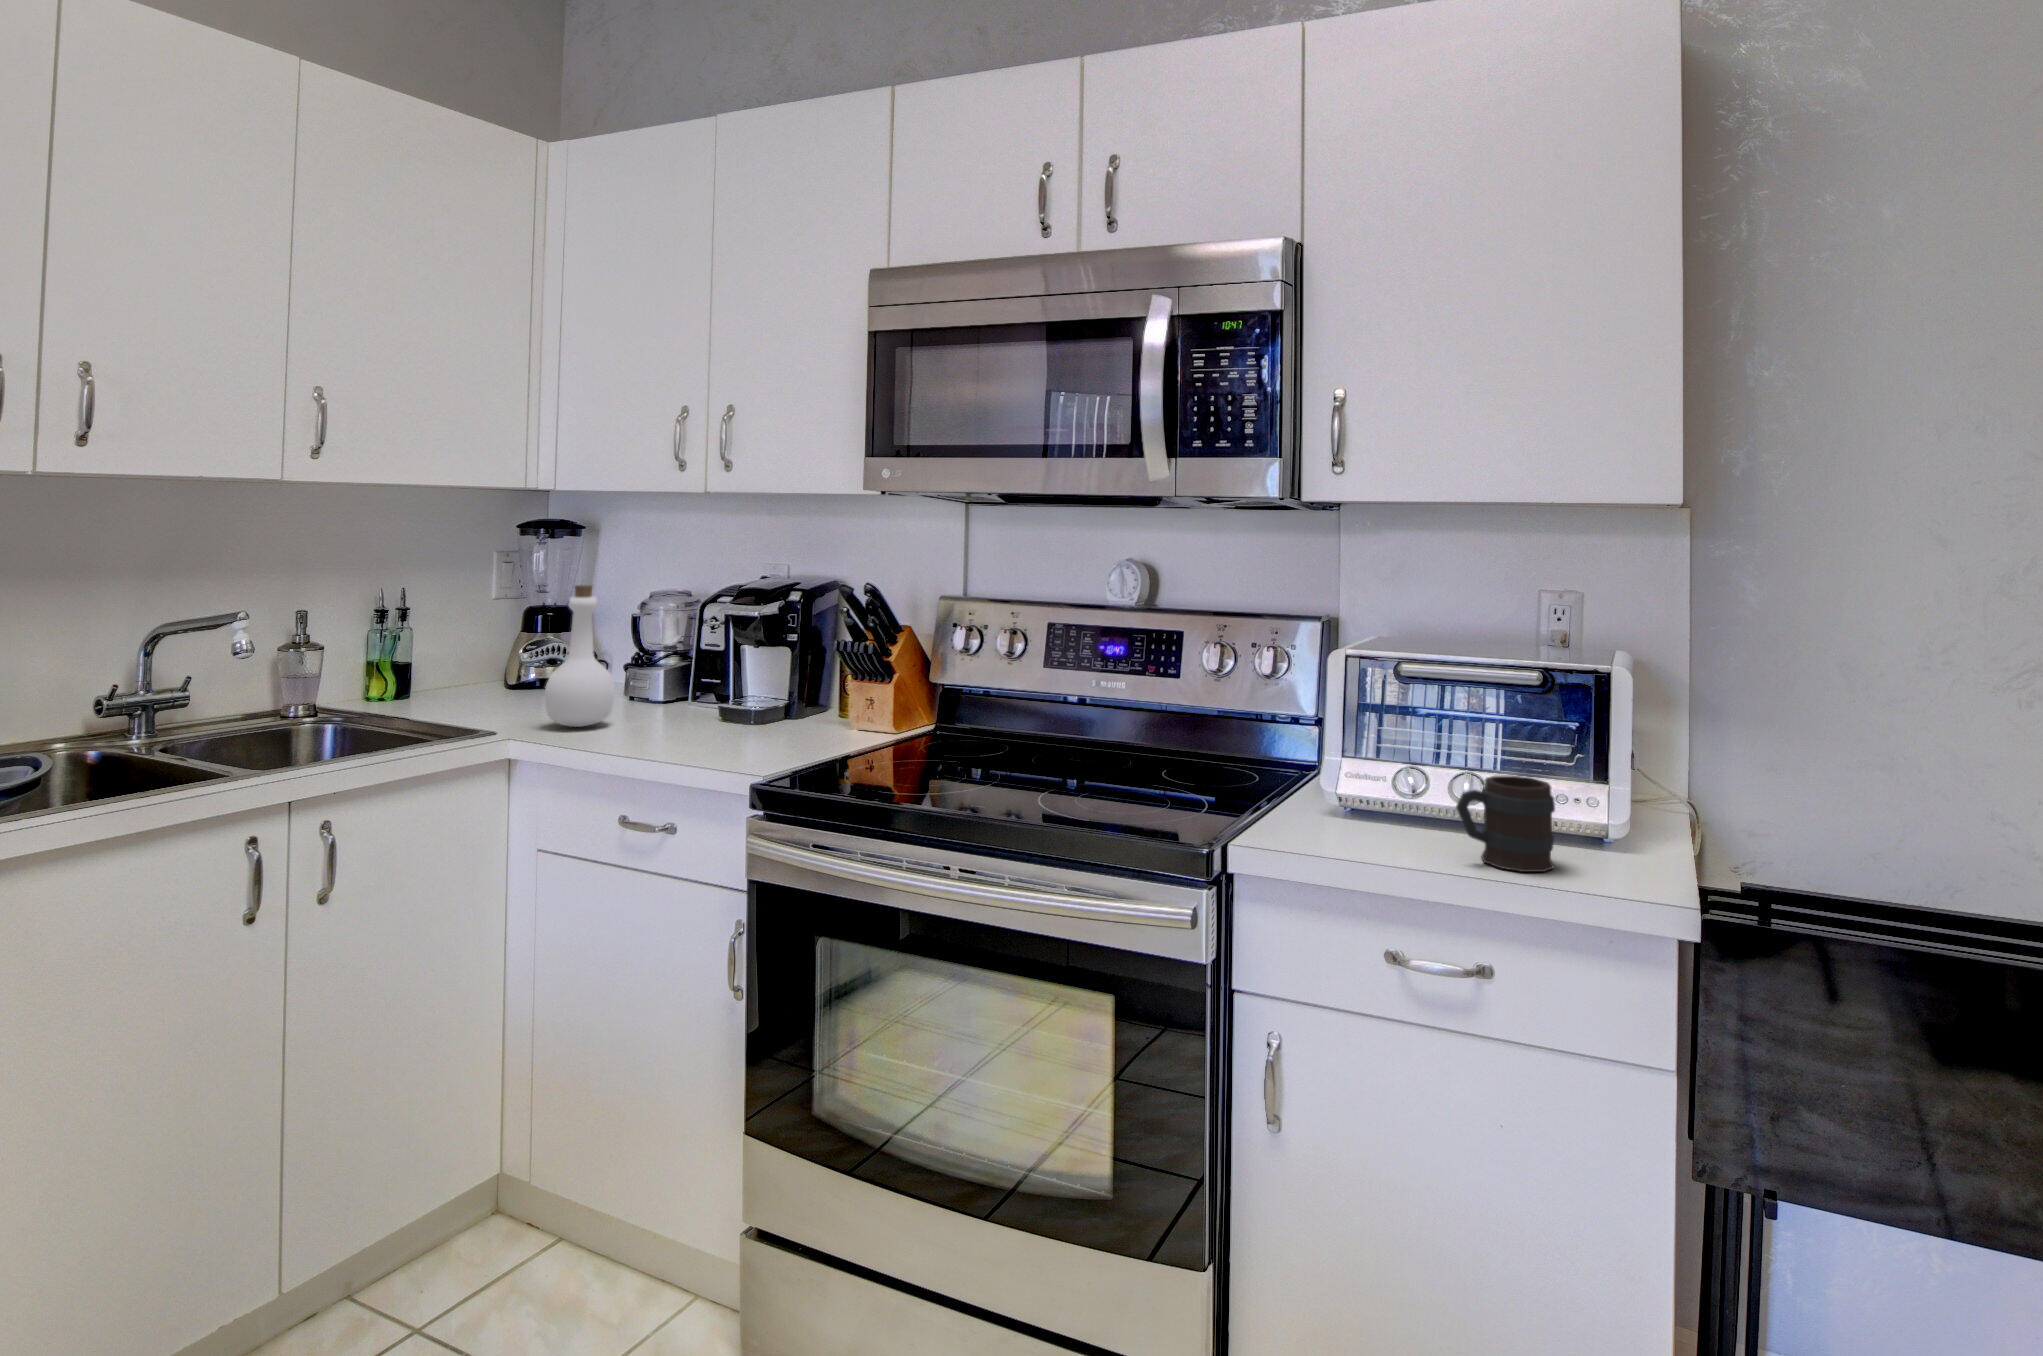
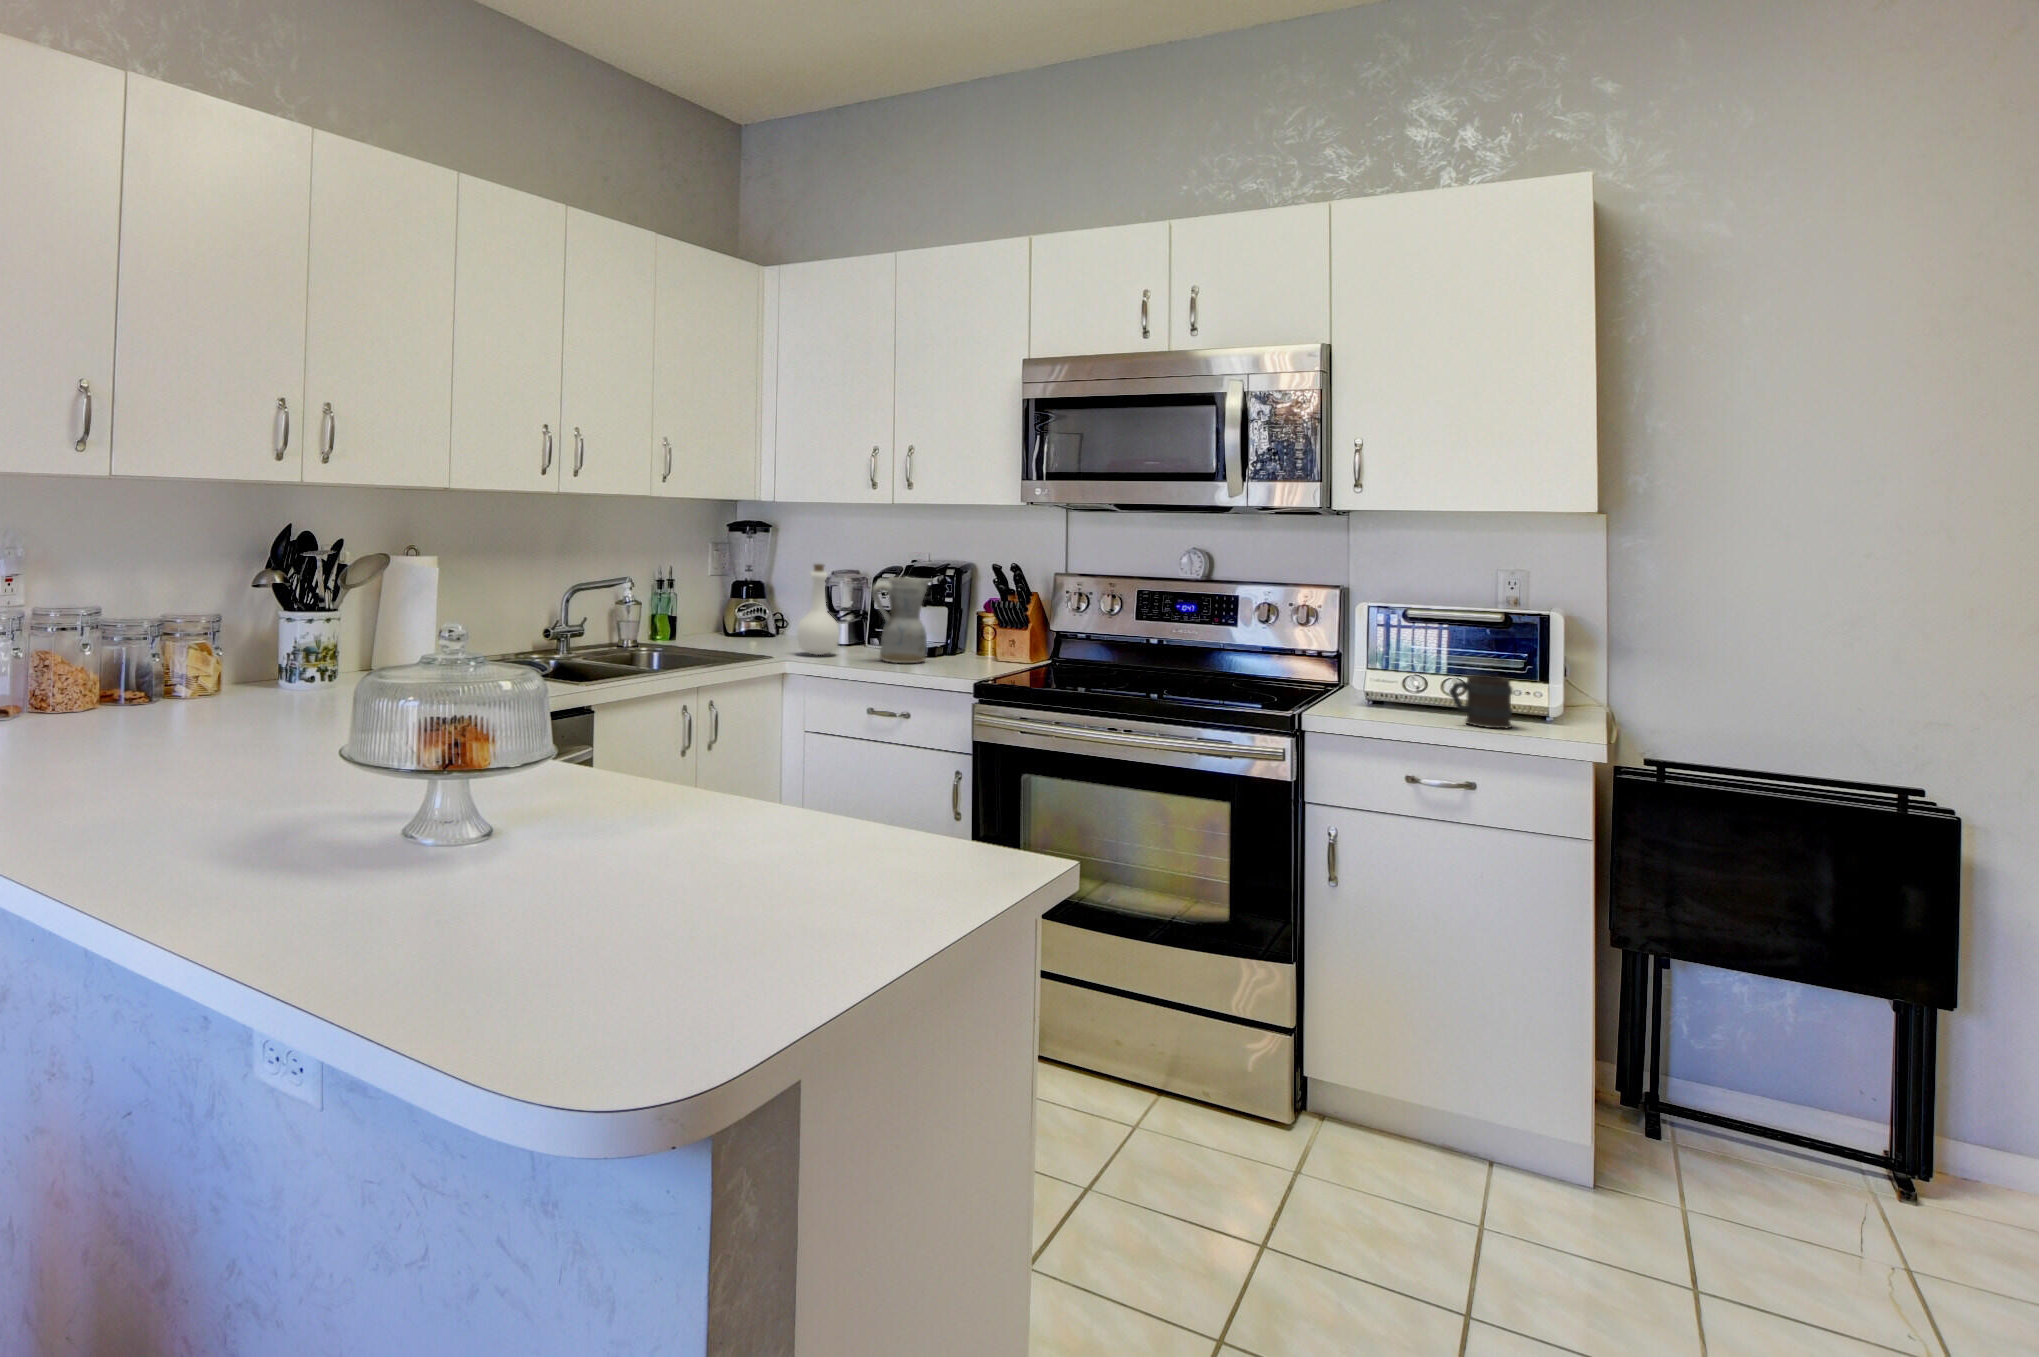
ceramic pitcher: none [646,605,739,741] -> present [872,577,928,663]

